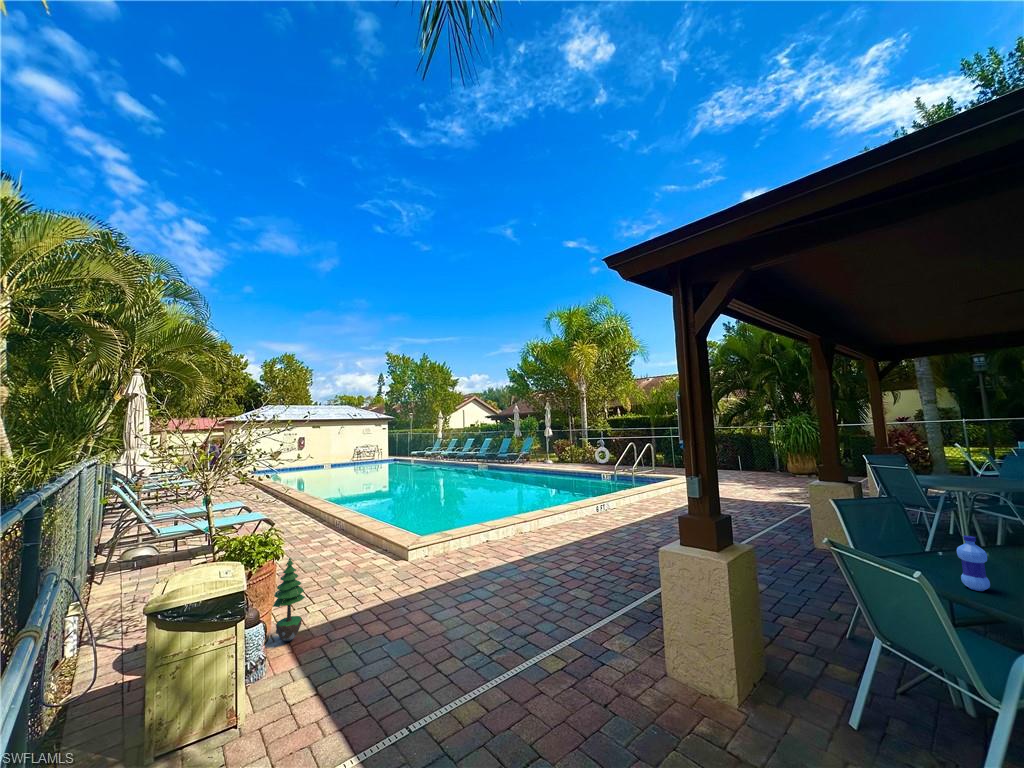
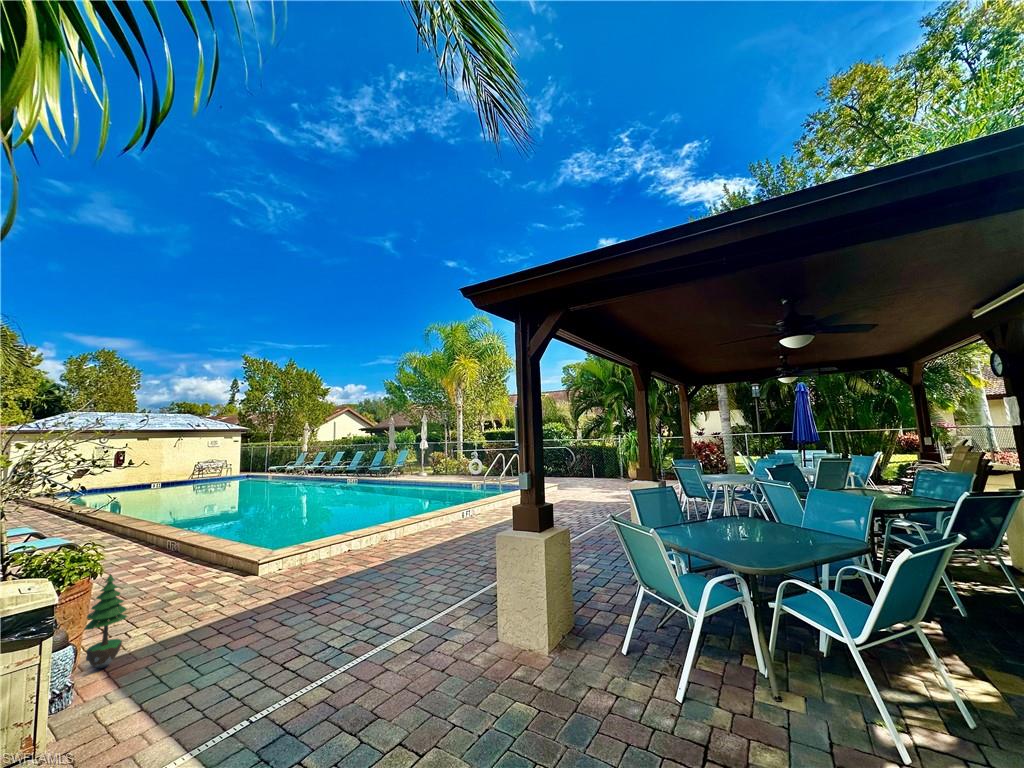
water bottle: present [957,536,990,591] -> none [695,507,712,545]

